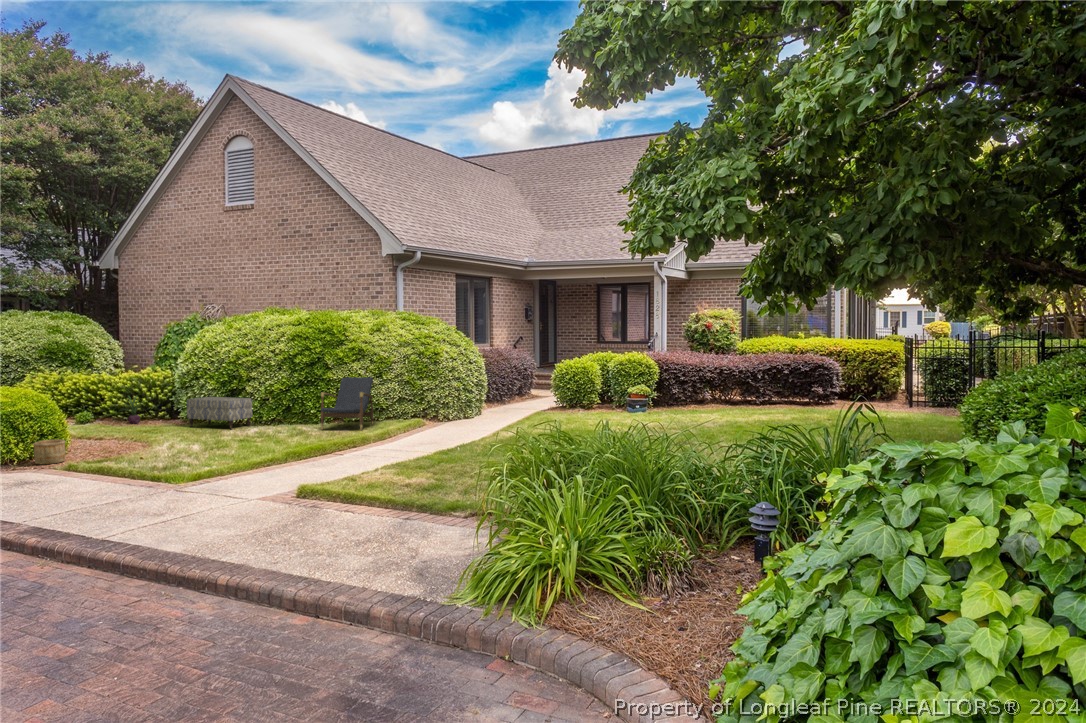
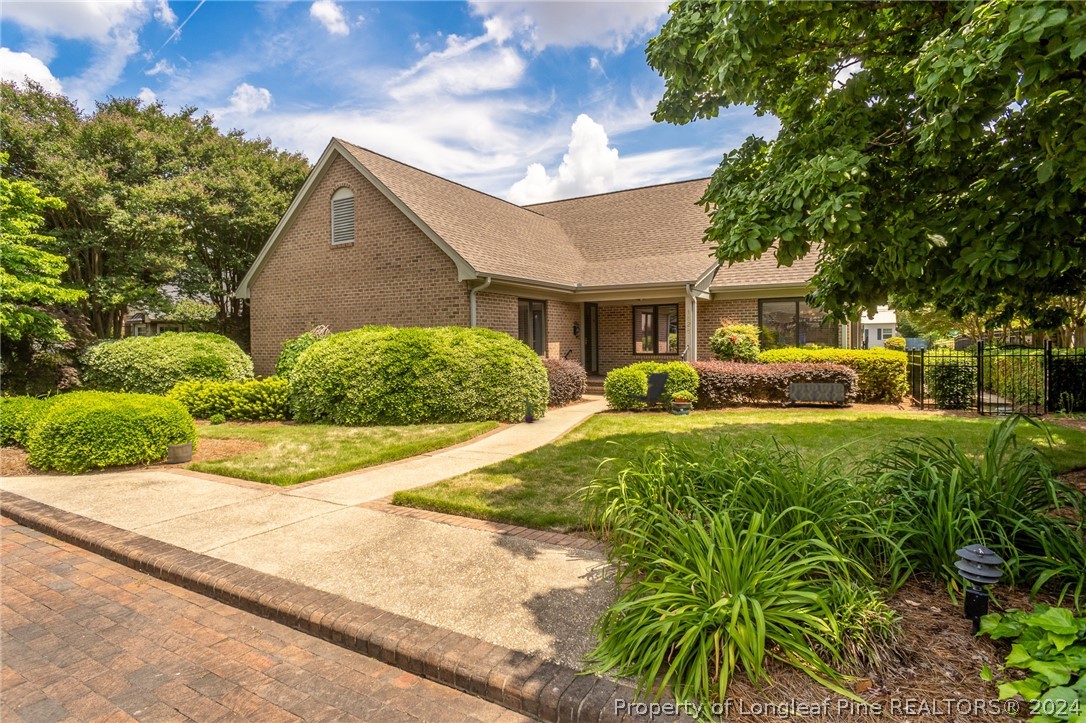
lounge chair: present [321,377,373,430] -> present [629,373,669,412]
decorative plant: present [128,396,140,424] -> present [518,397,534,423]
bench: present [187,397,252,429] -> present [790,383,844,407]

